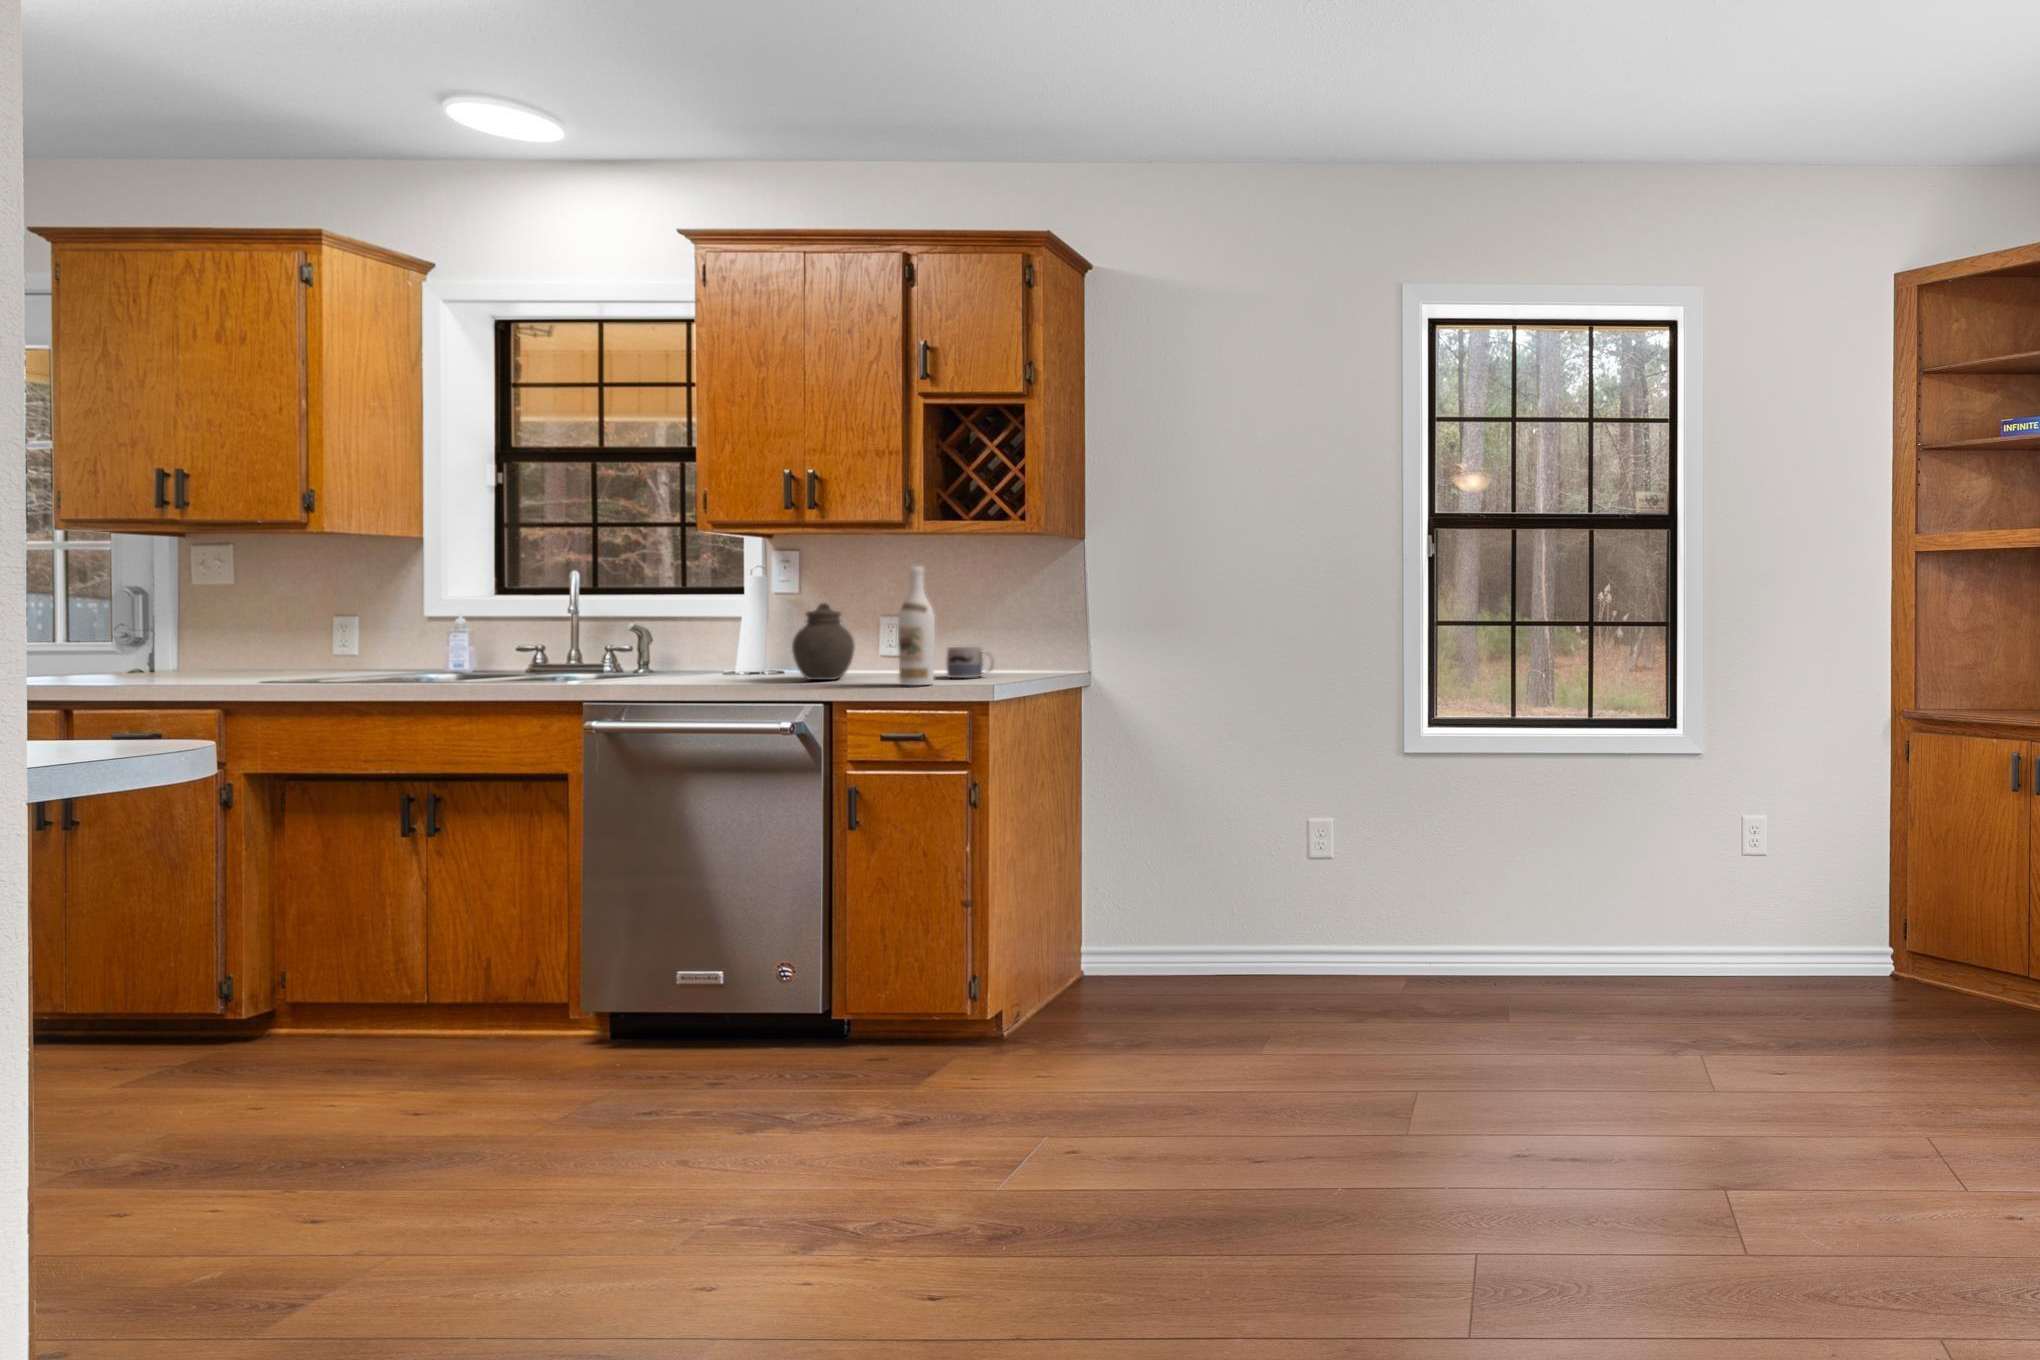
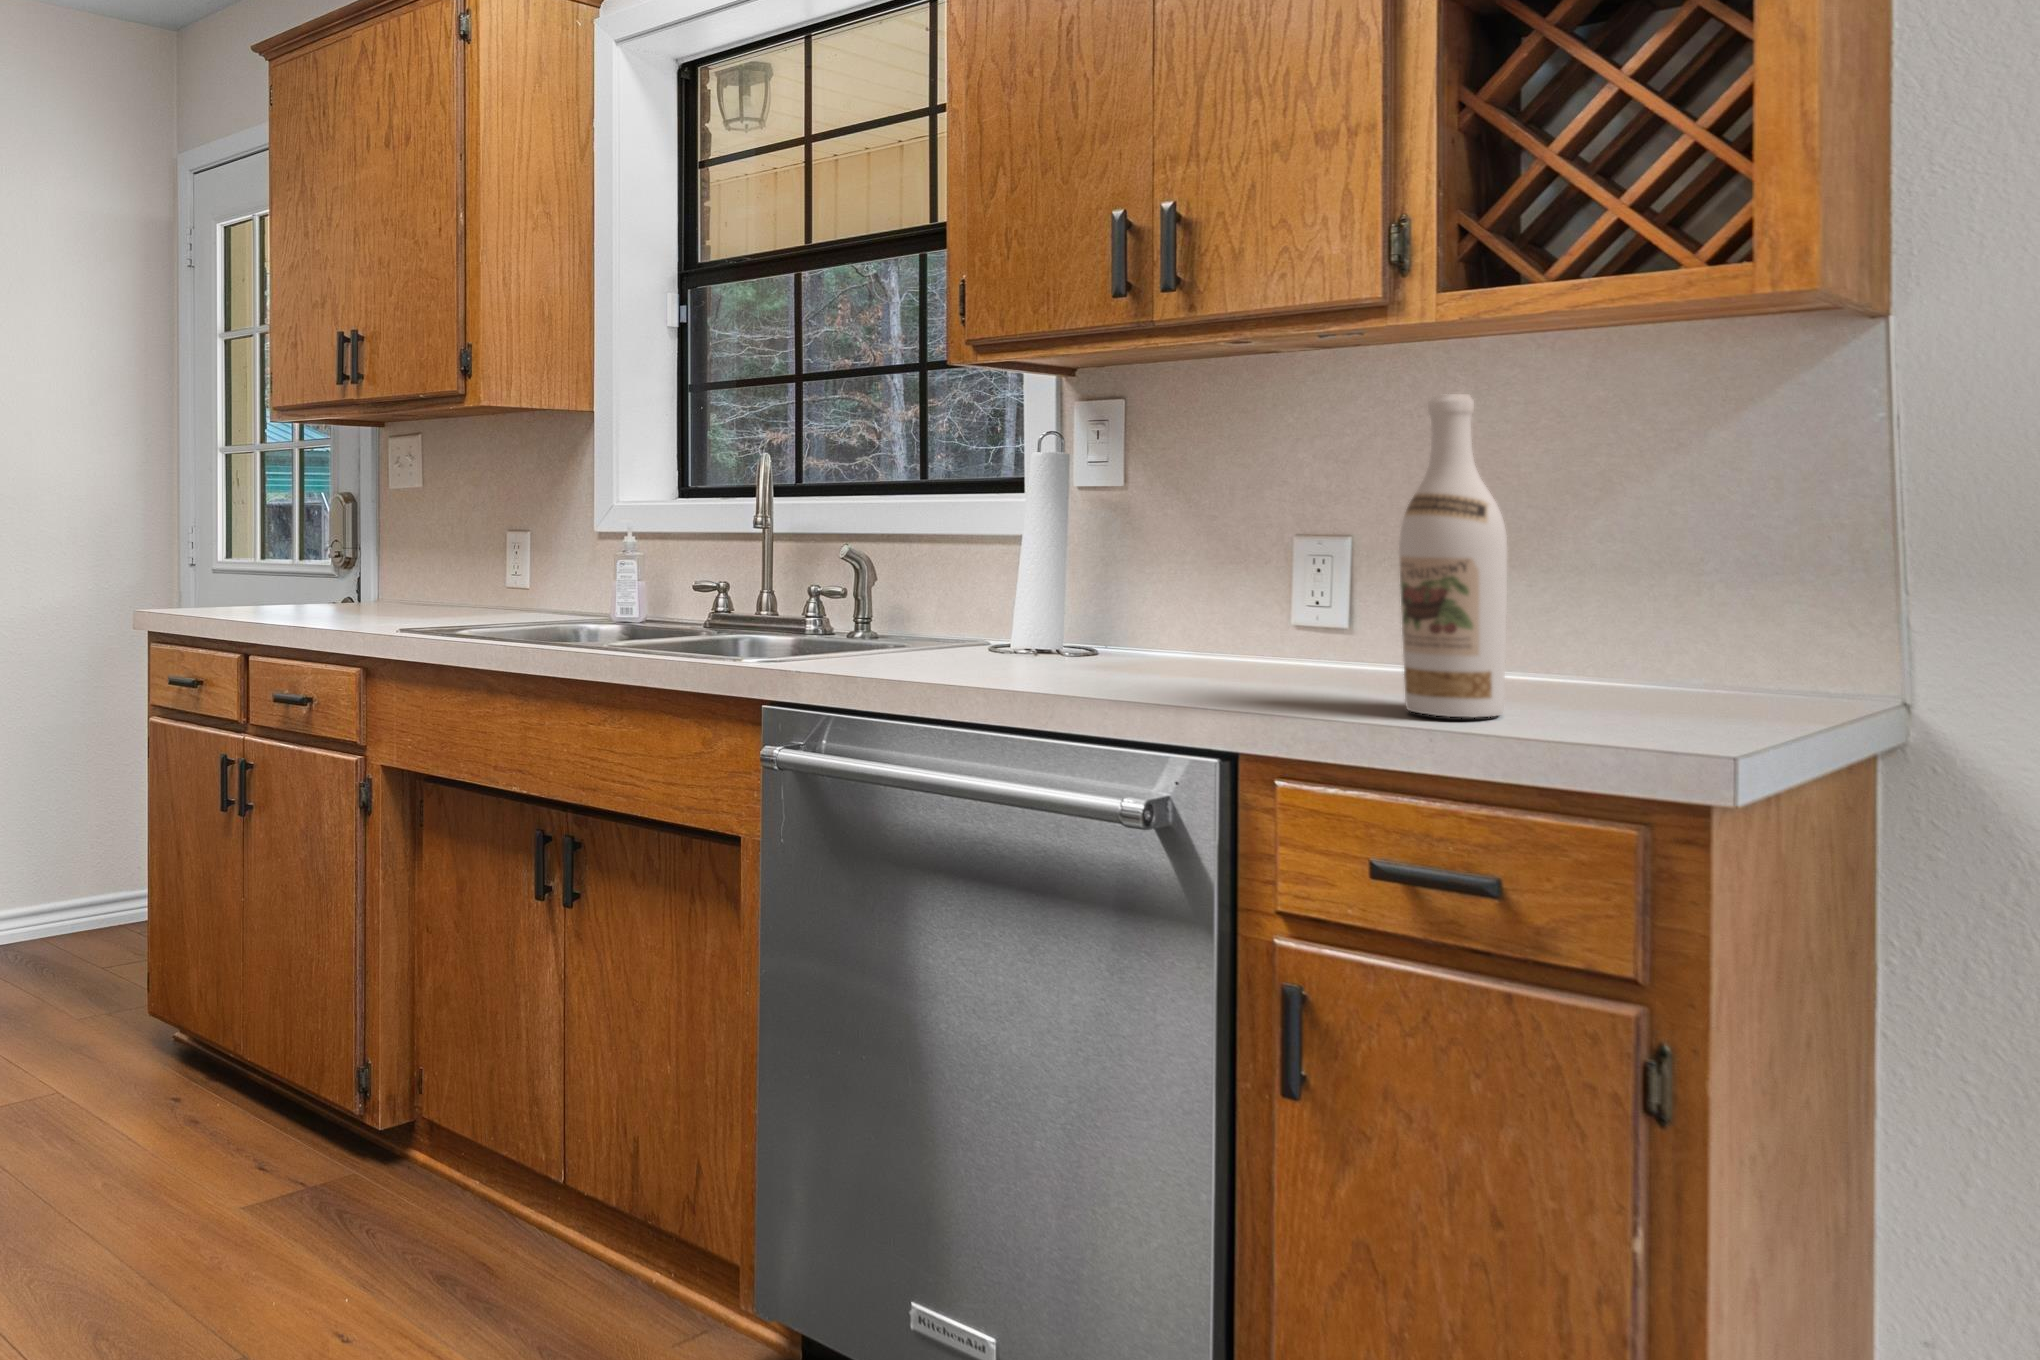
jar: present [792,603,855,680] -> none [1125,499,1267,677]
mug: present [947,647,994,678] -> none [1518,607,1667,693]

